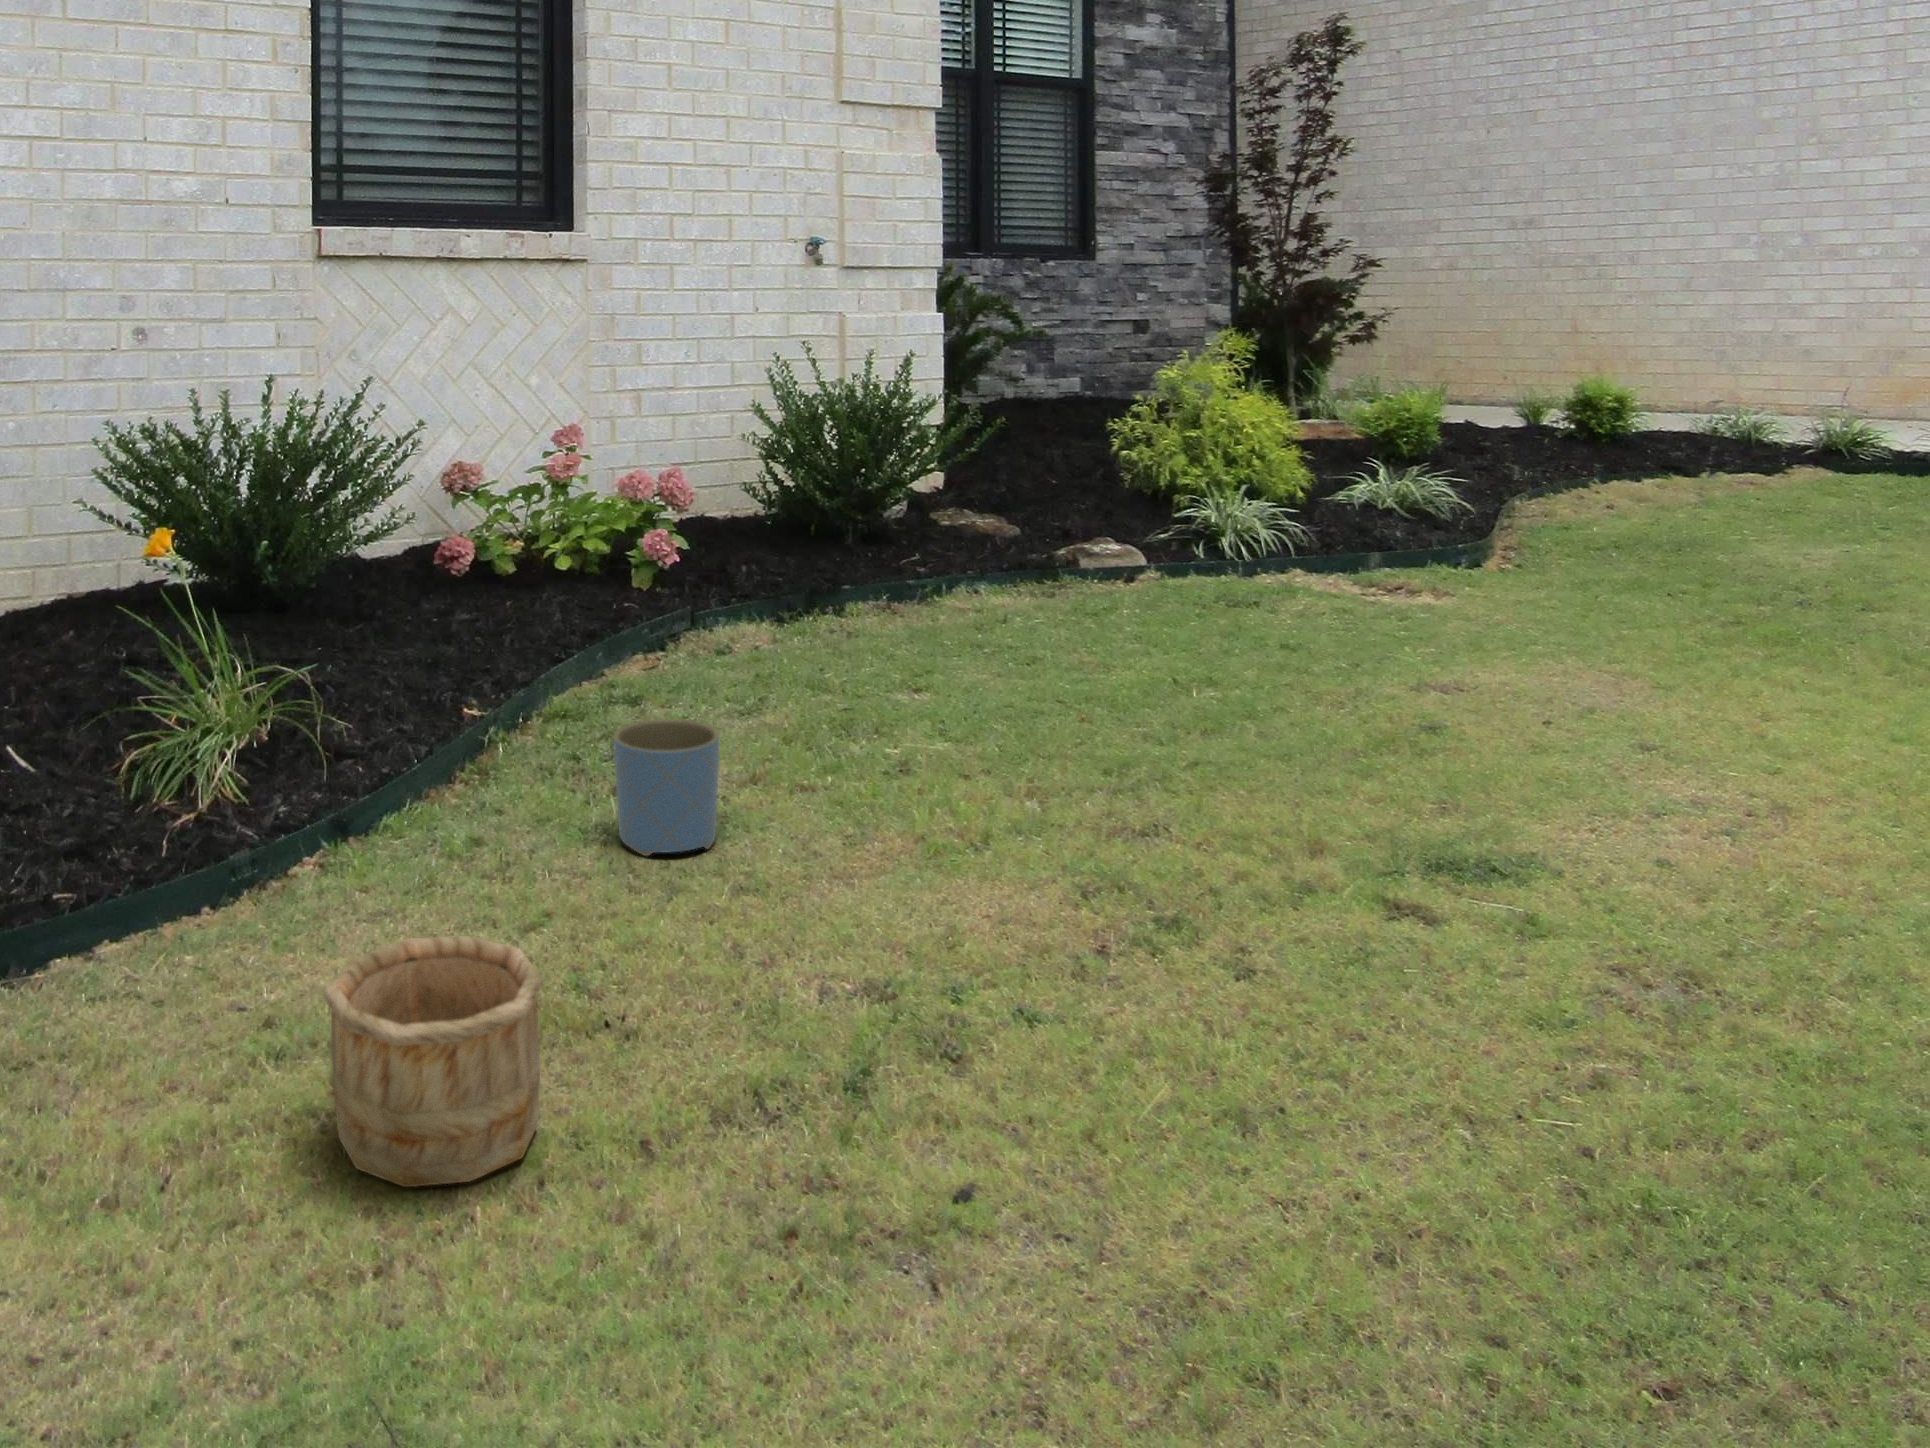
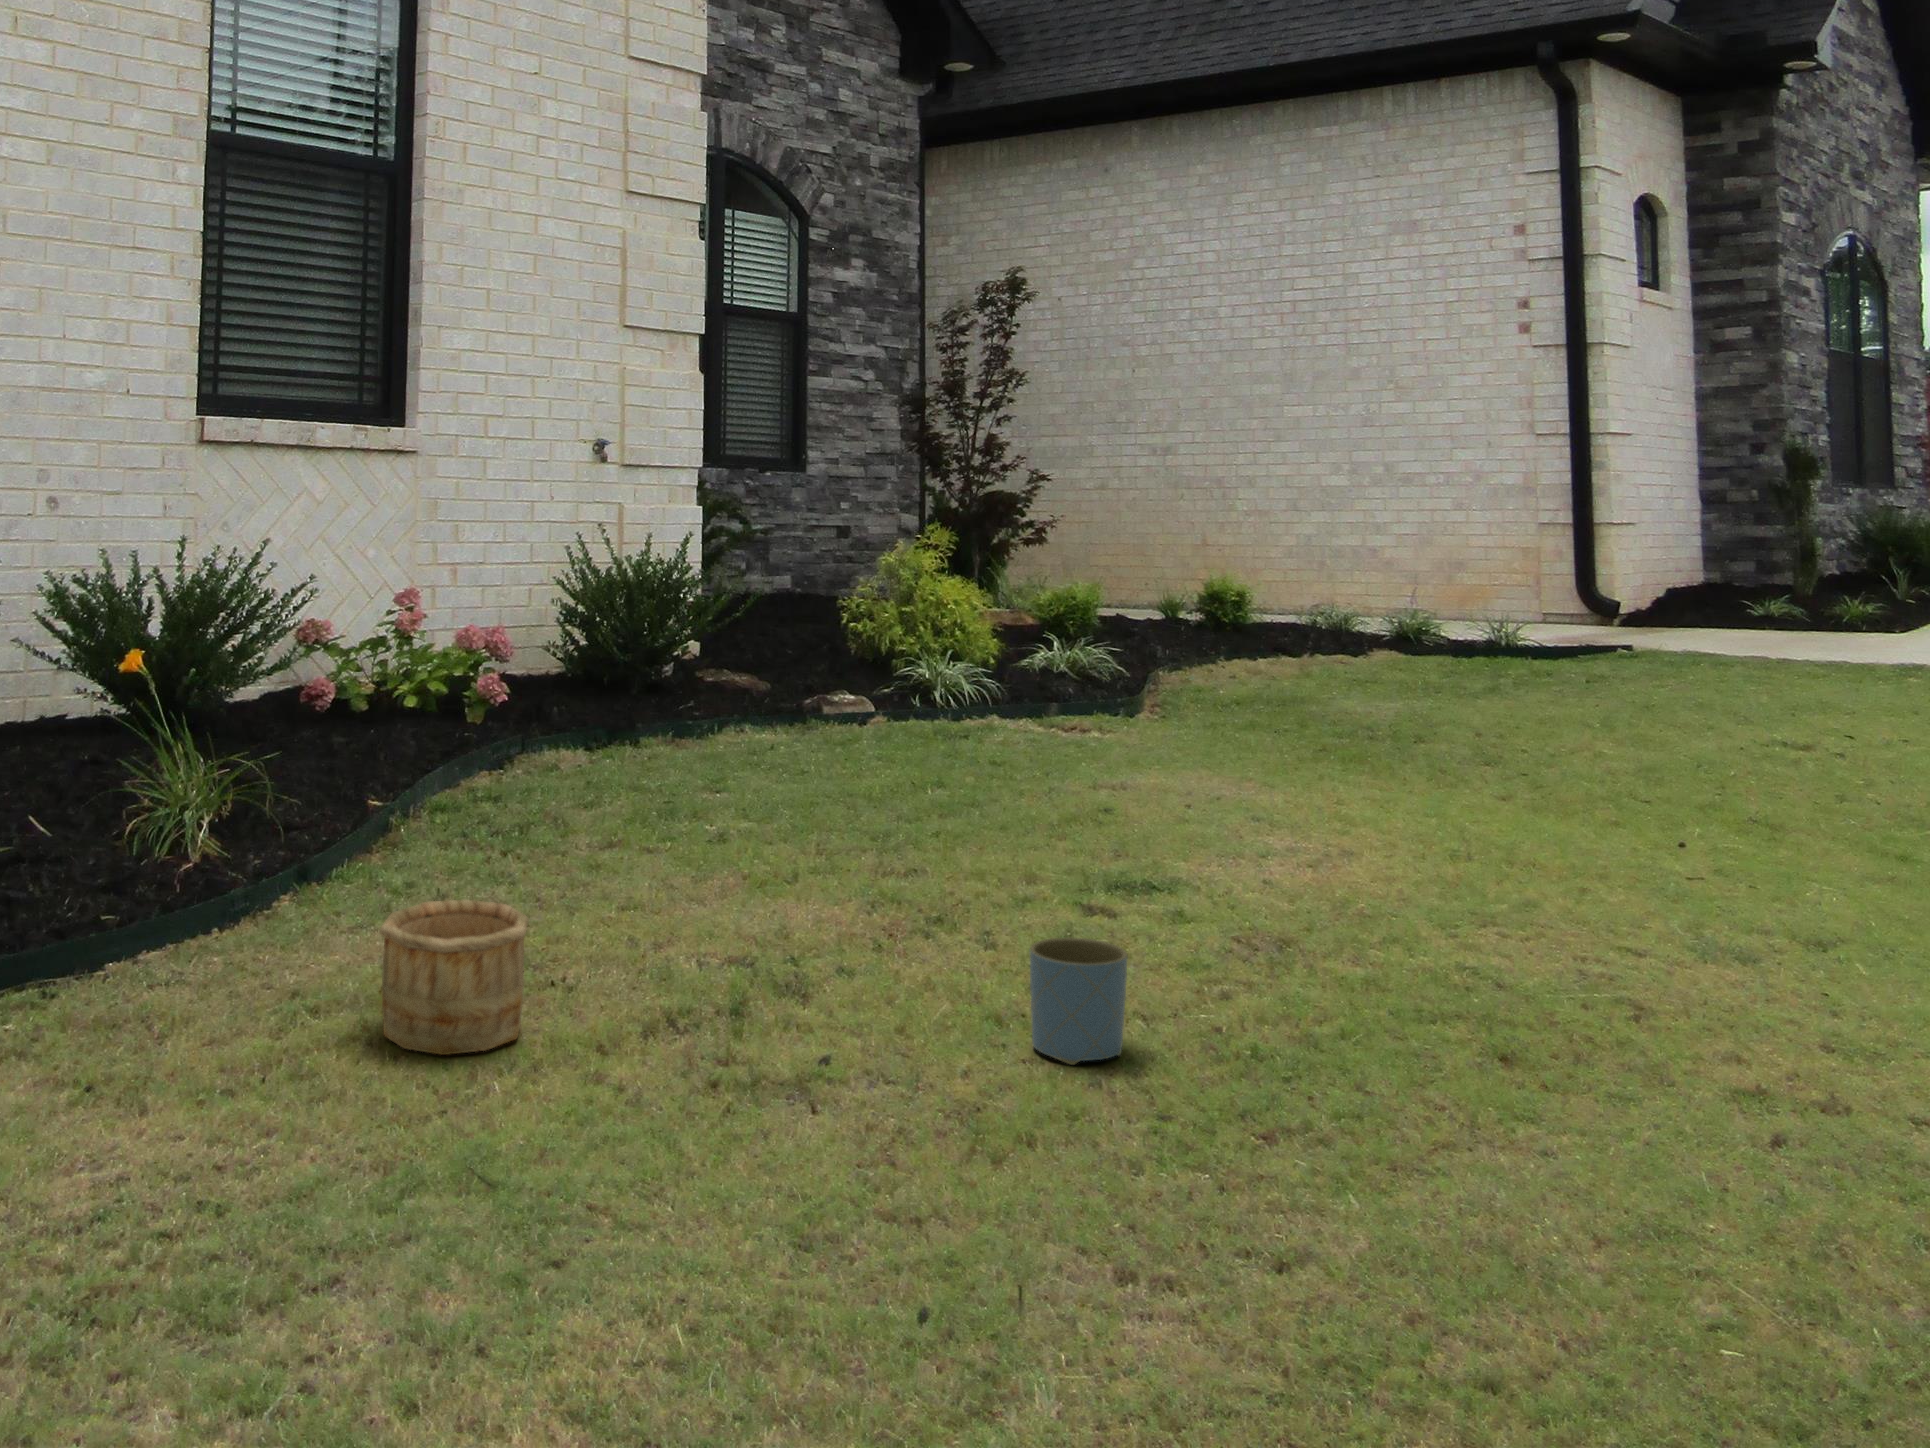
planter: present [613,719,719,856] -> present [1030,937,1127,1065]

